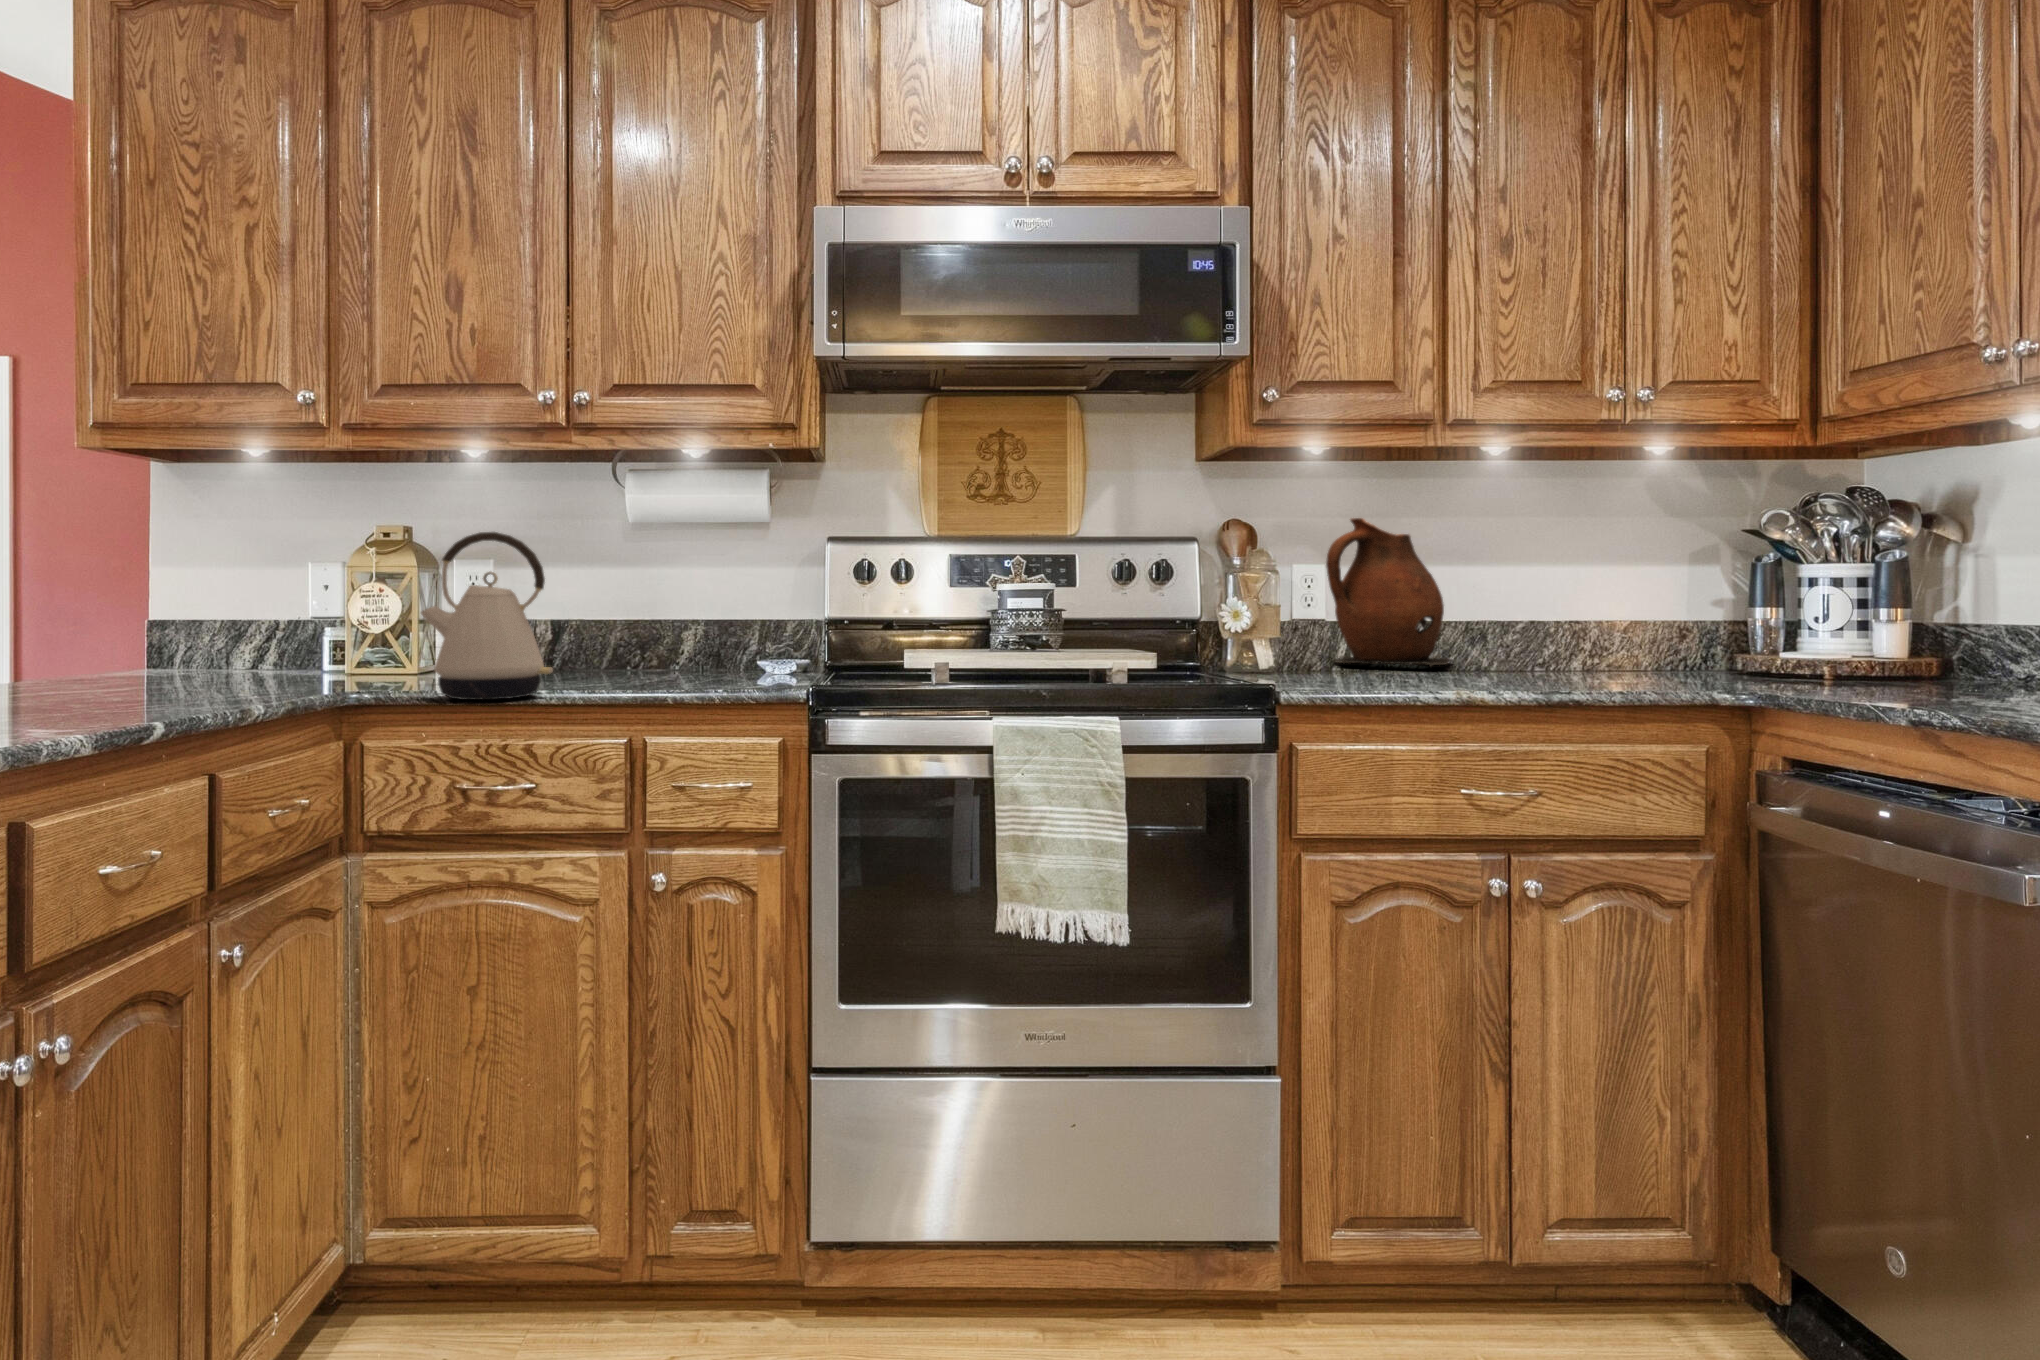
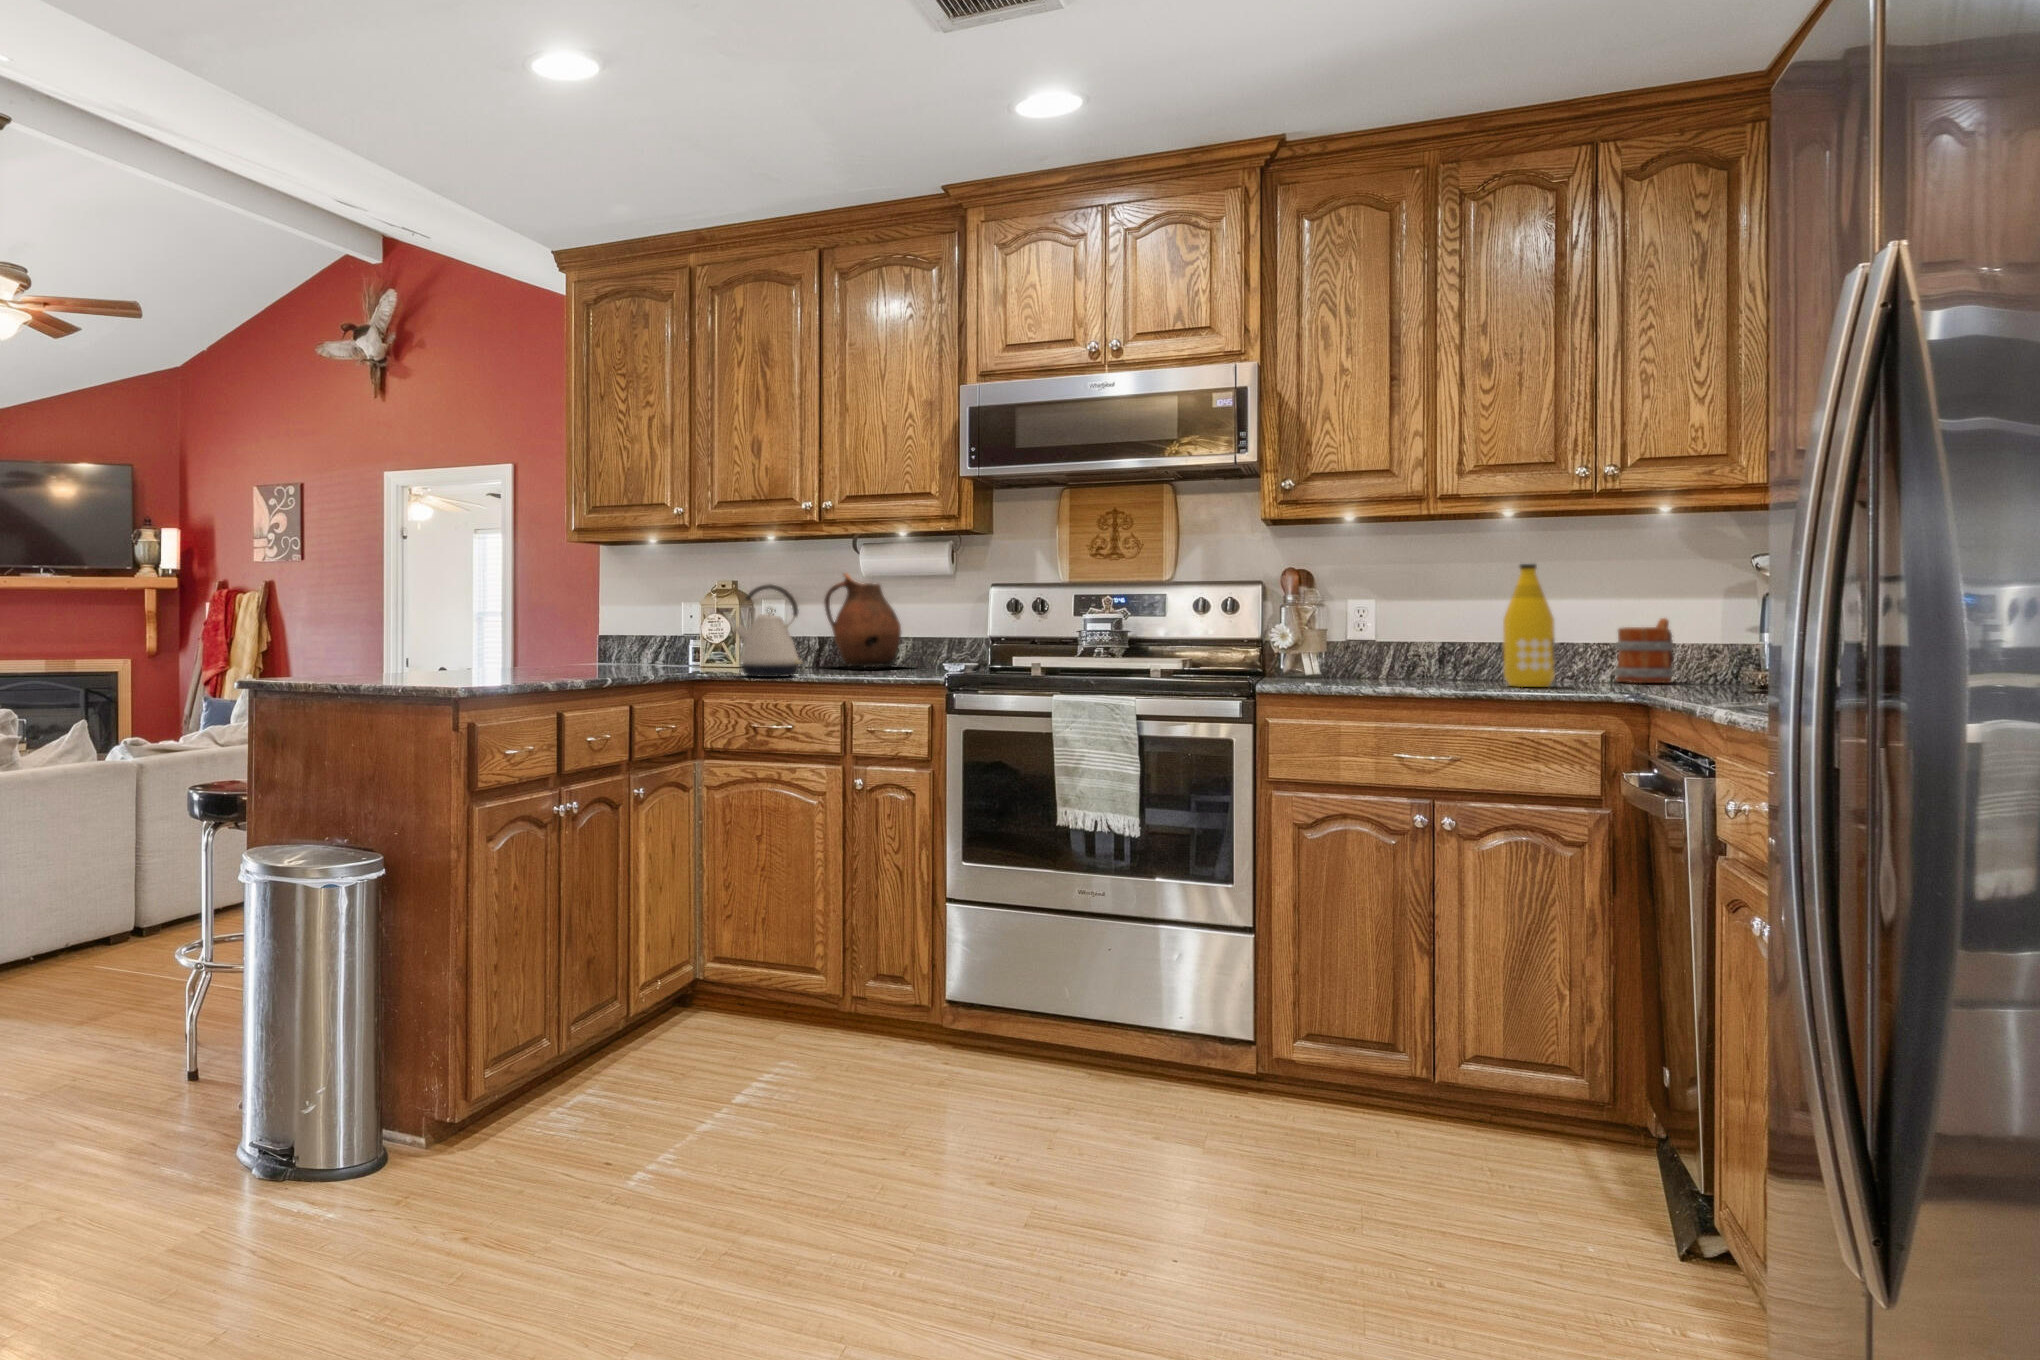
bottle: none [1521,515,1584,679] -> present [1503,564,1555,687]
ceramic pitcher: present [1326,518,1453,667] -> present [824,573,901,667]
mug: none [1592,586,1656,667] -> present [1614,618,1674,683]

